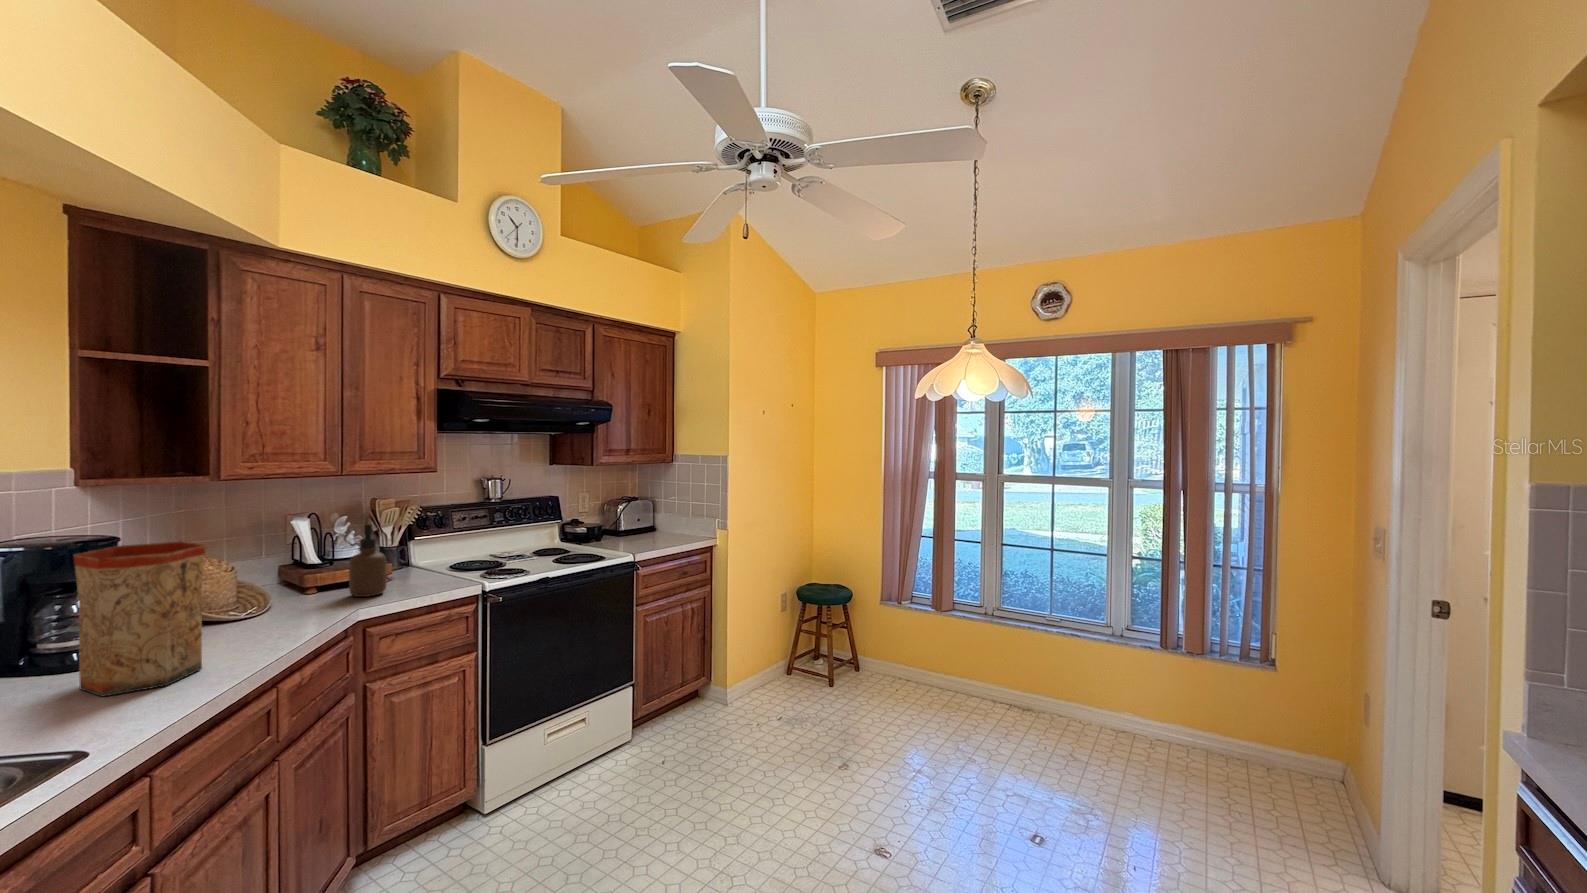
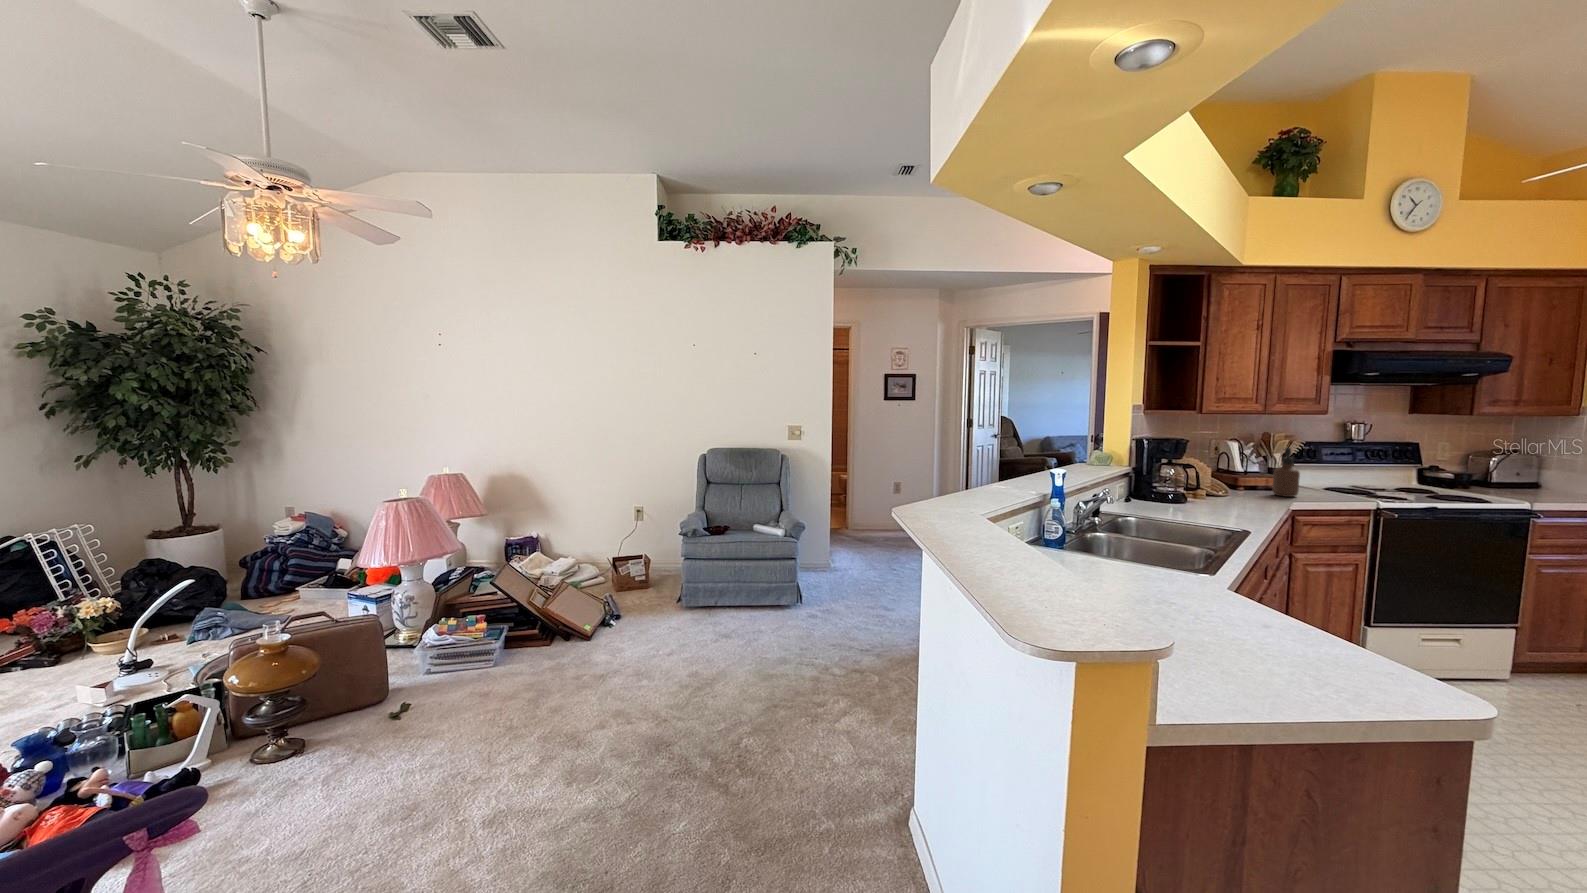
vase: present [74,541,206,697] -> none [1191,443,1247,515]

